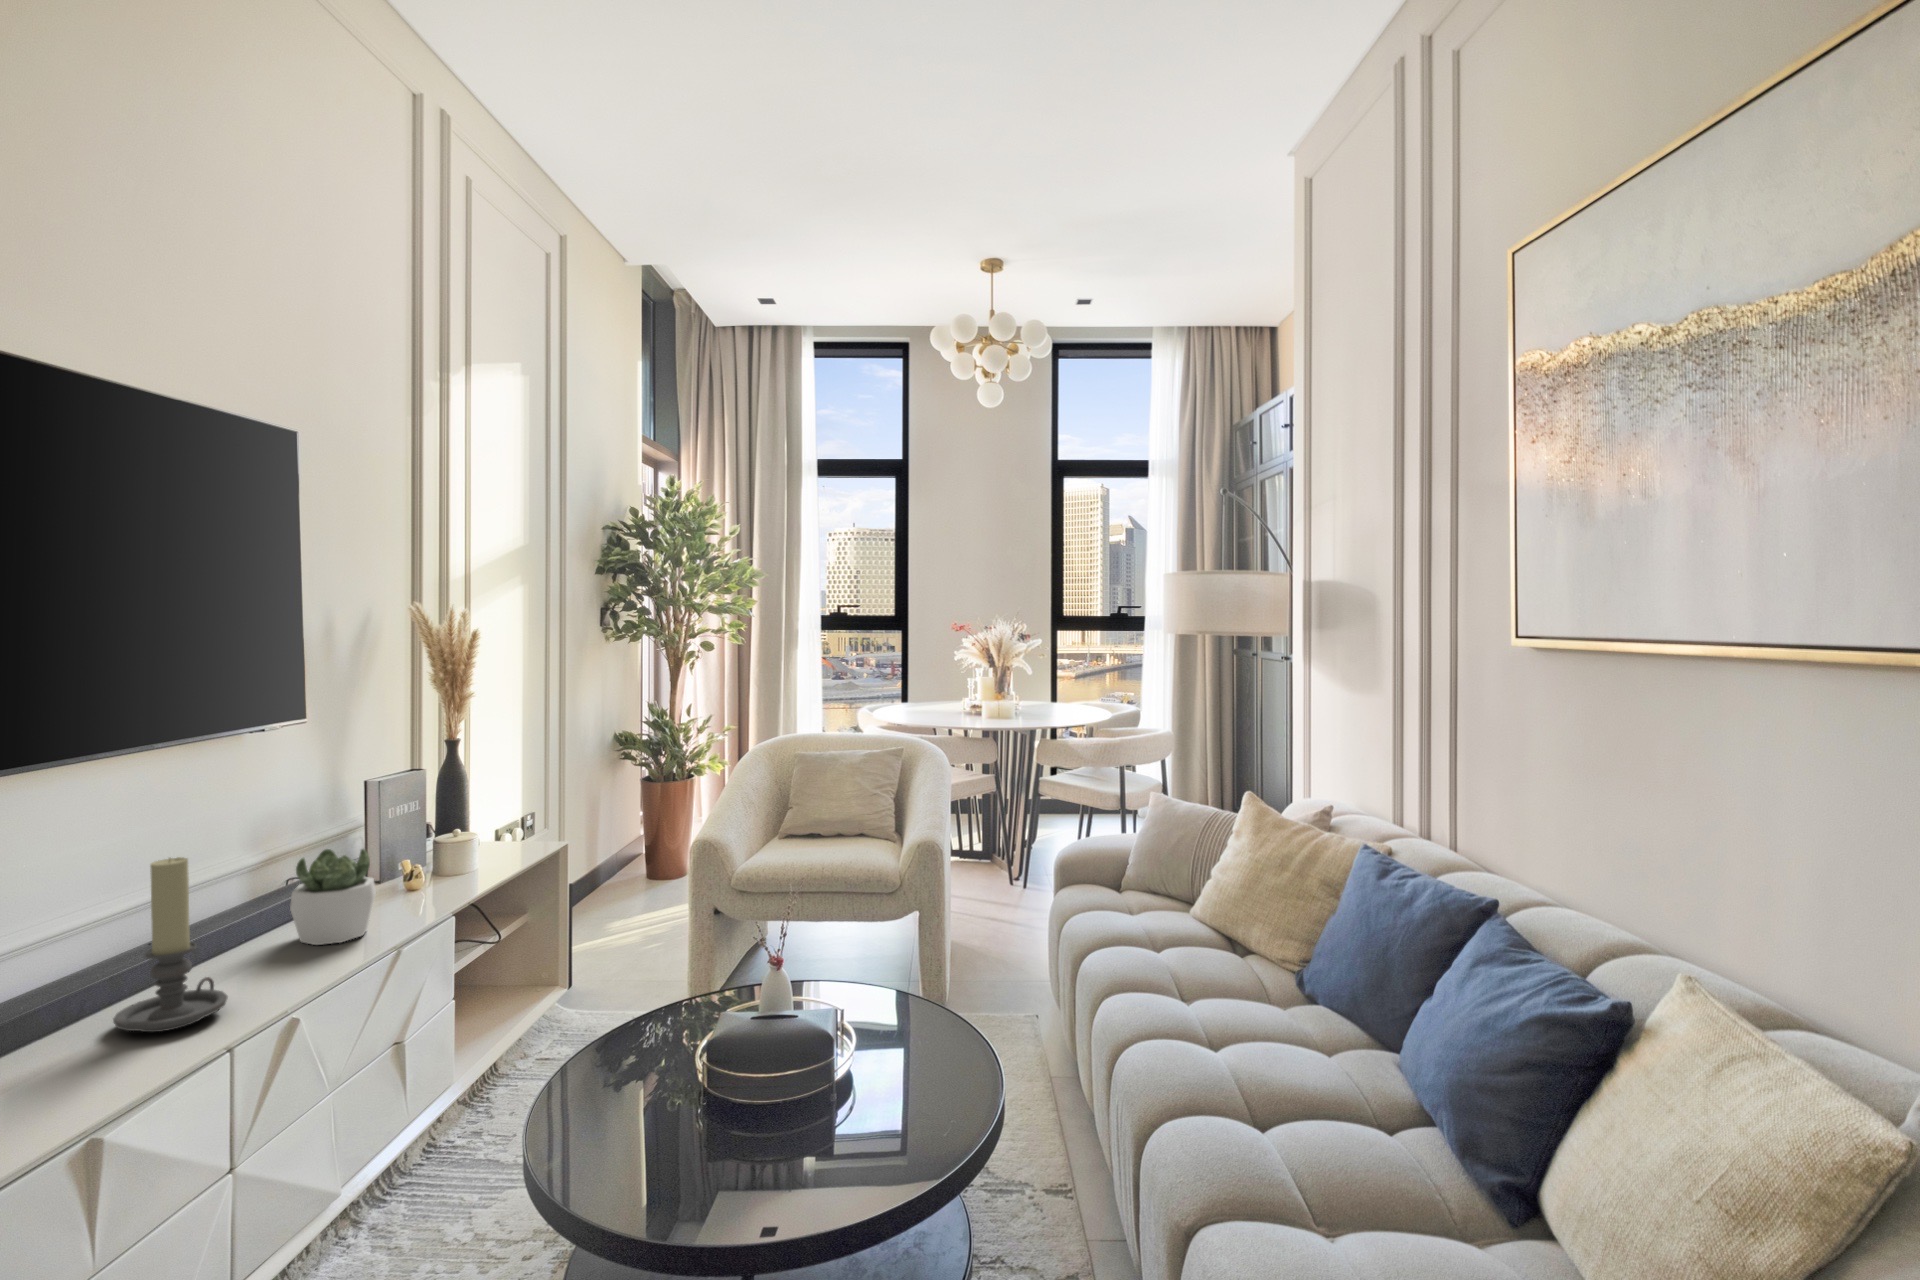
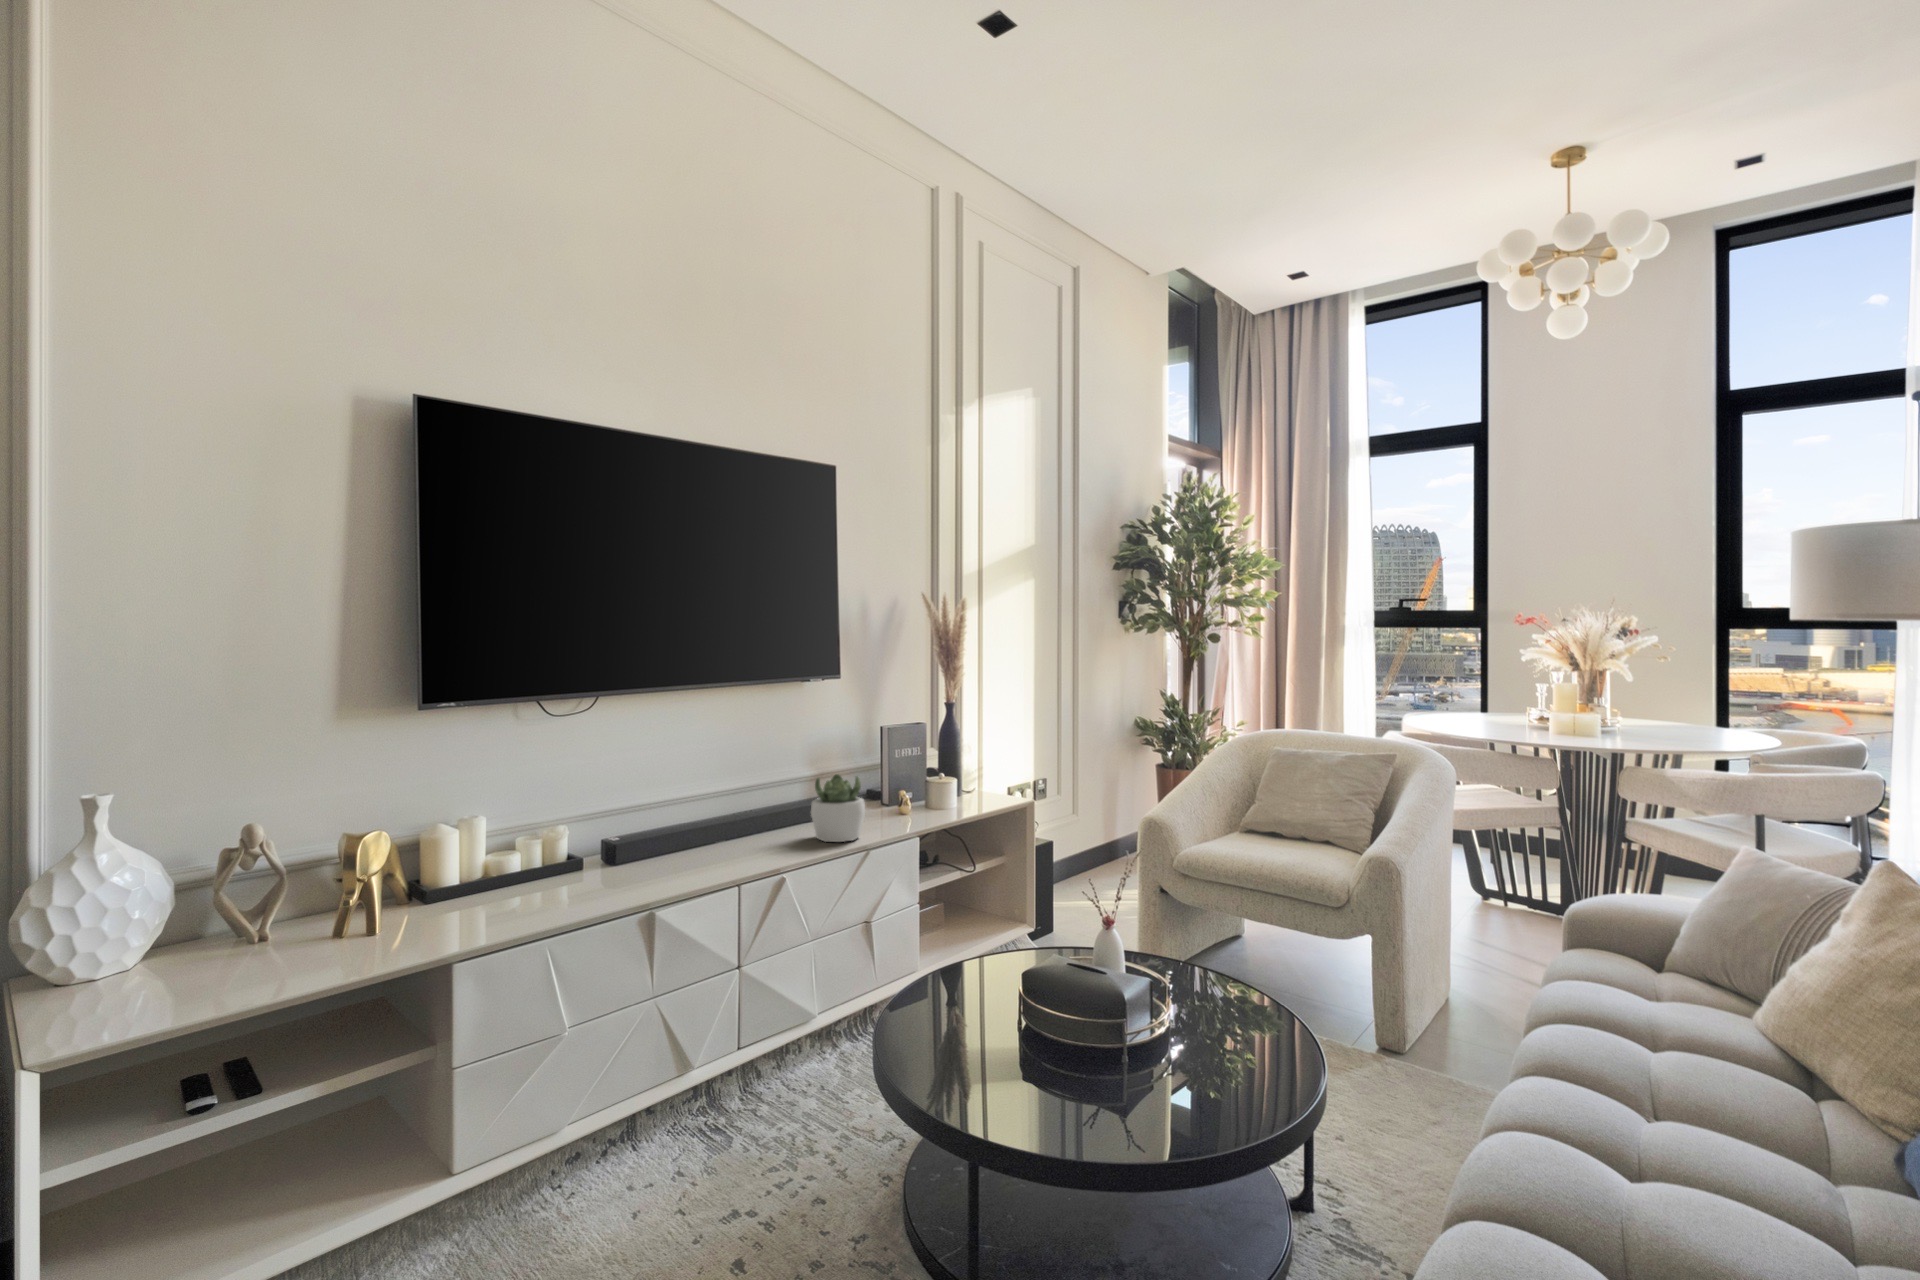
candle holder: present [113,857,228,1032] -> none [692,758,752,871]

